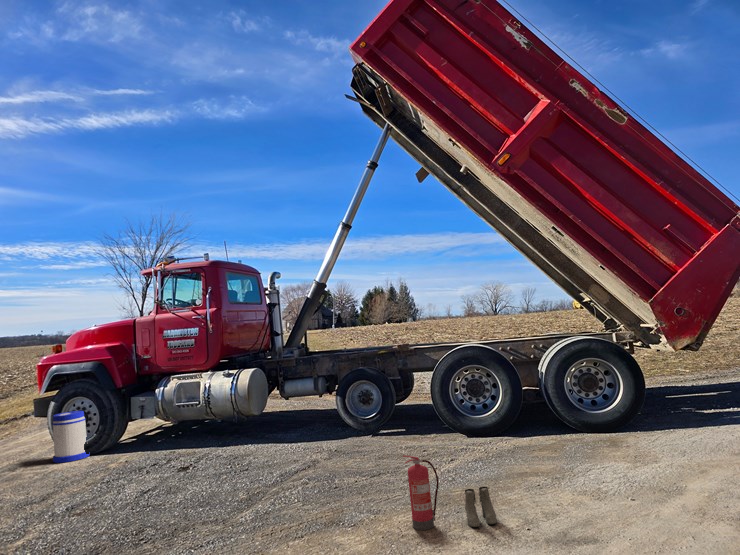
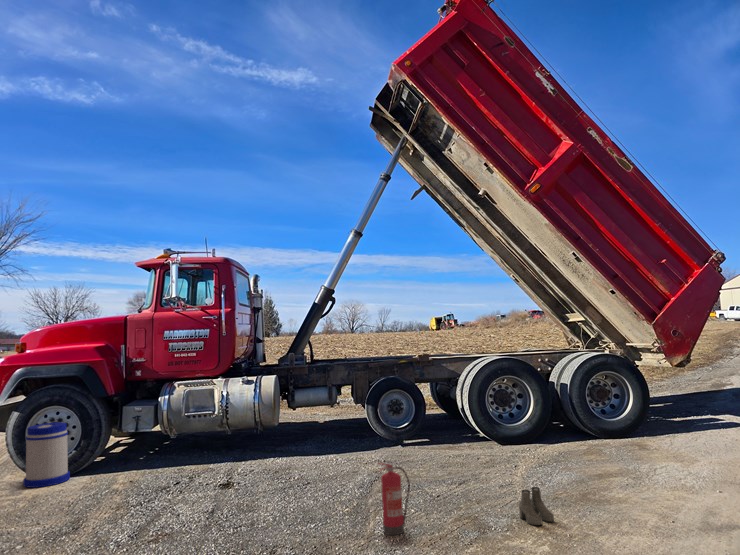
fire extinguisher: present [403,455,439,530] -> present [380,464,410,535]
boots: present [465,487,497,527] -> present [519,487,554,526]

